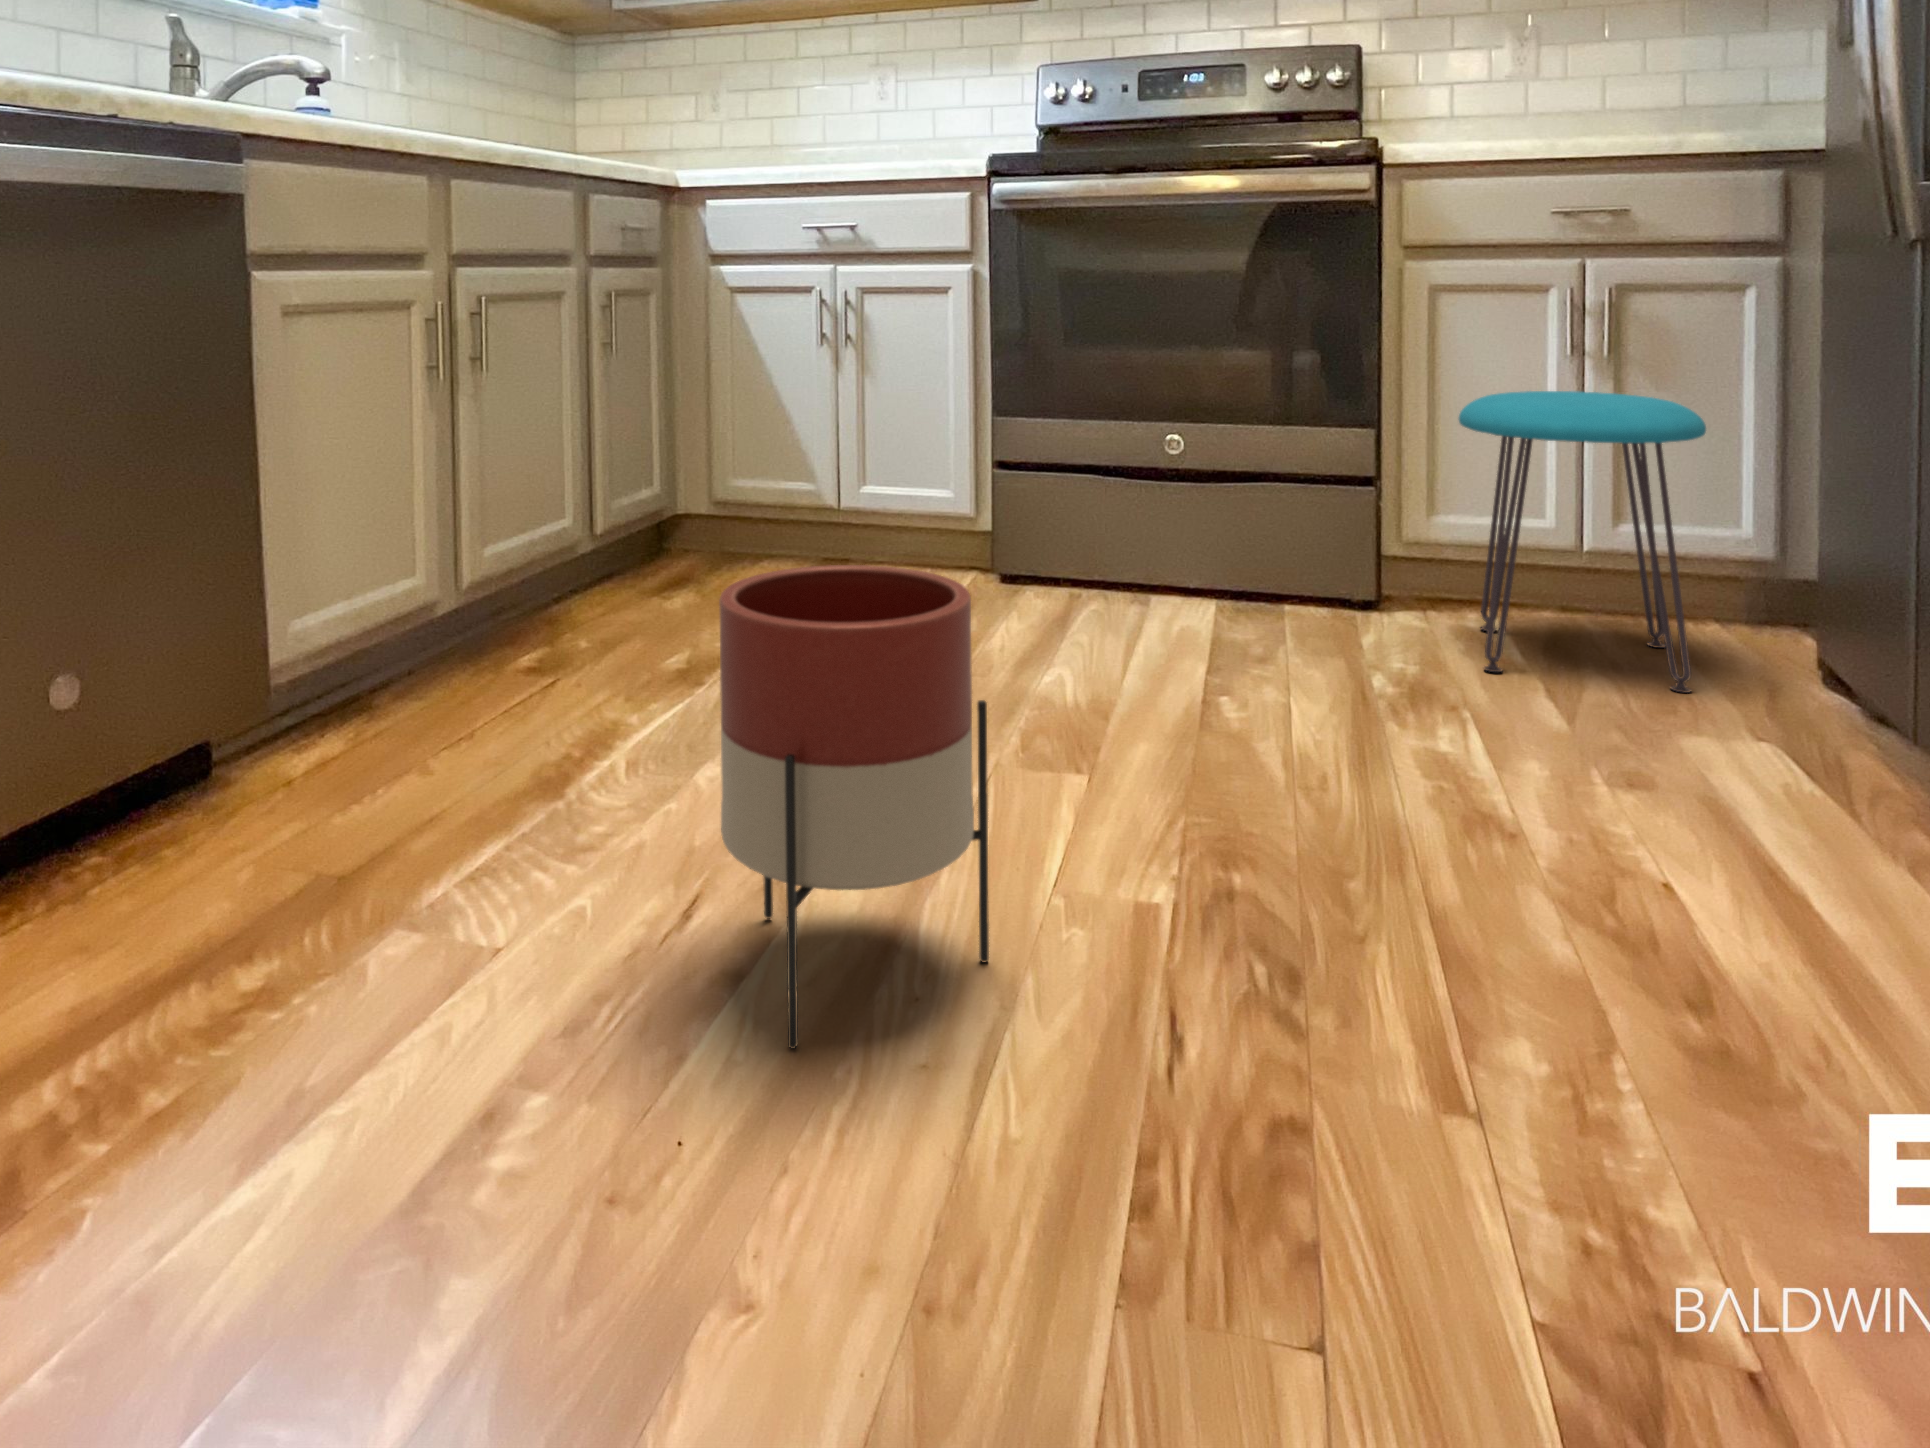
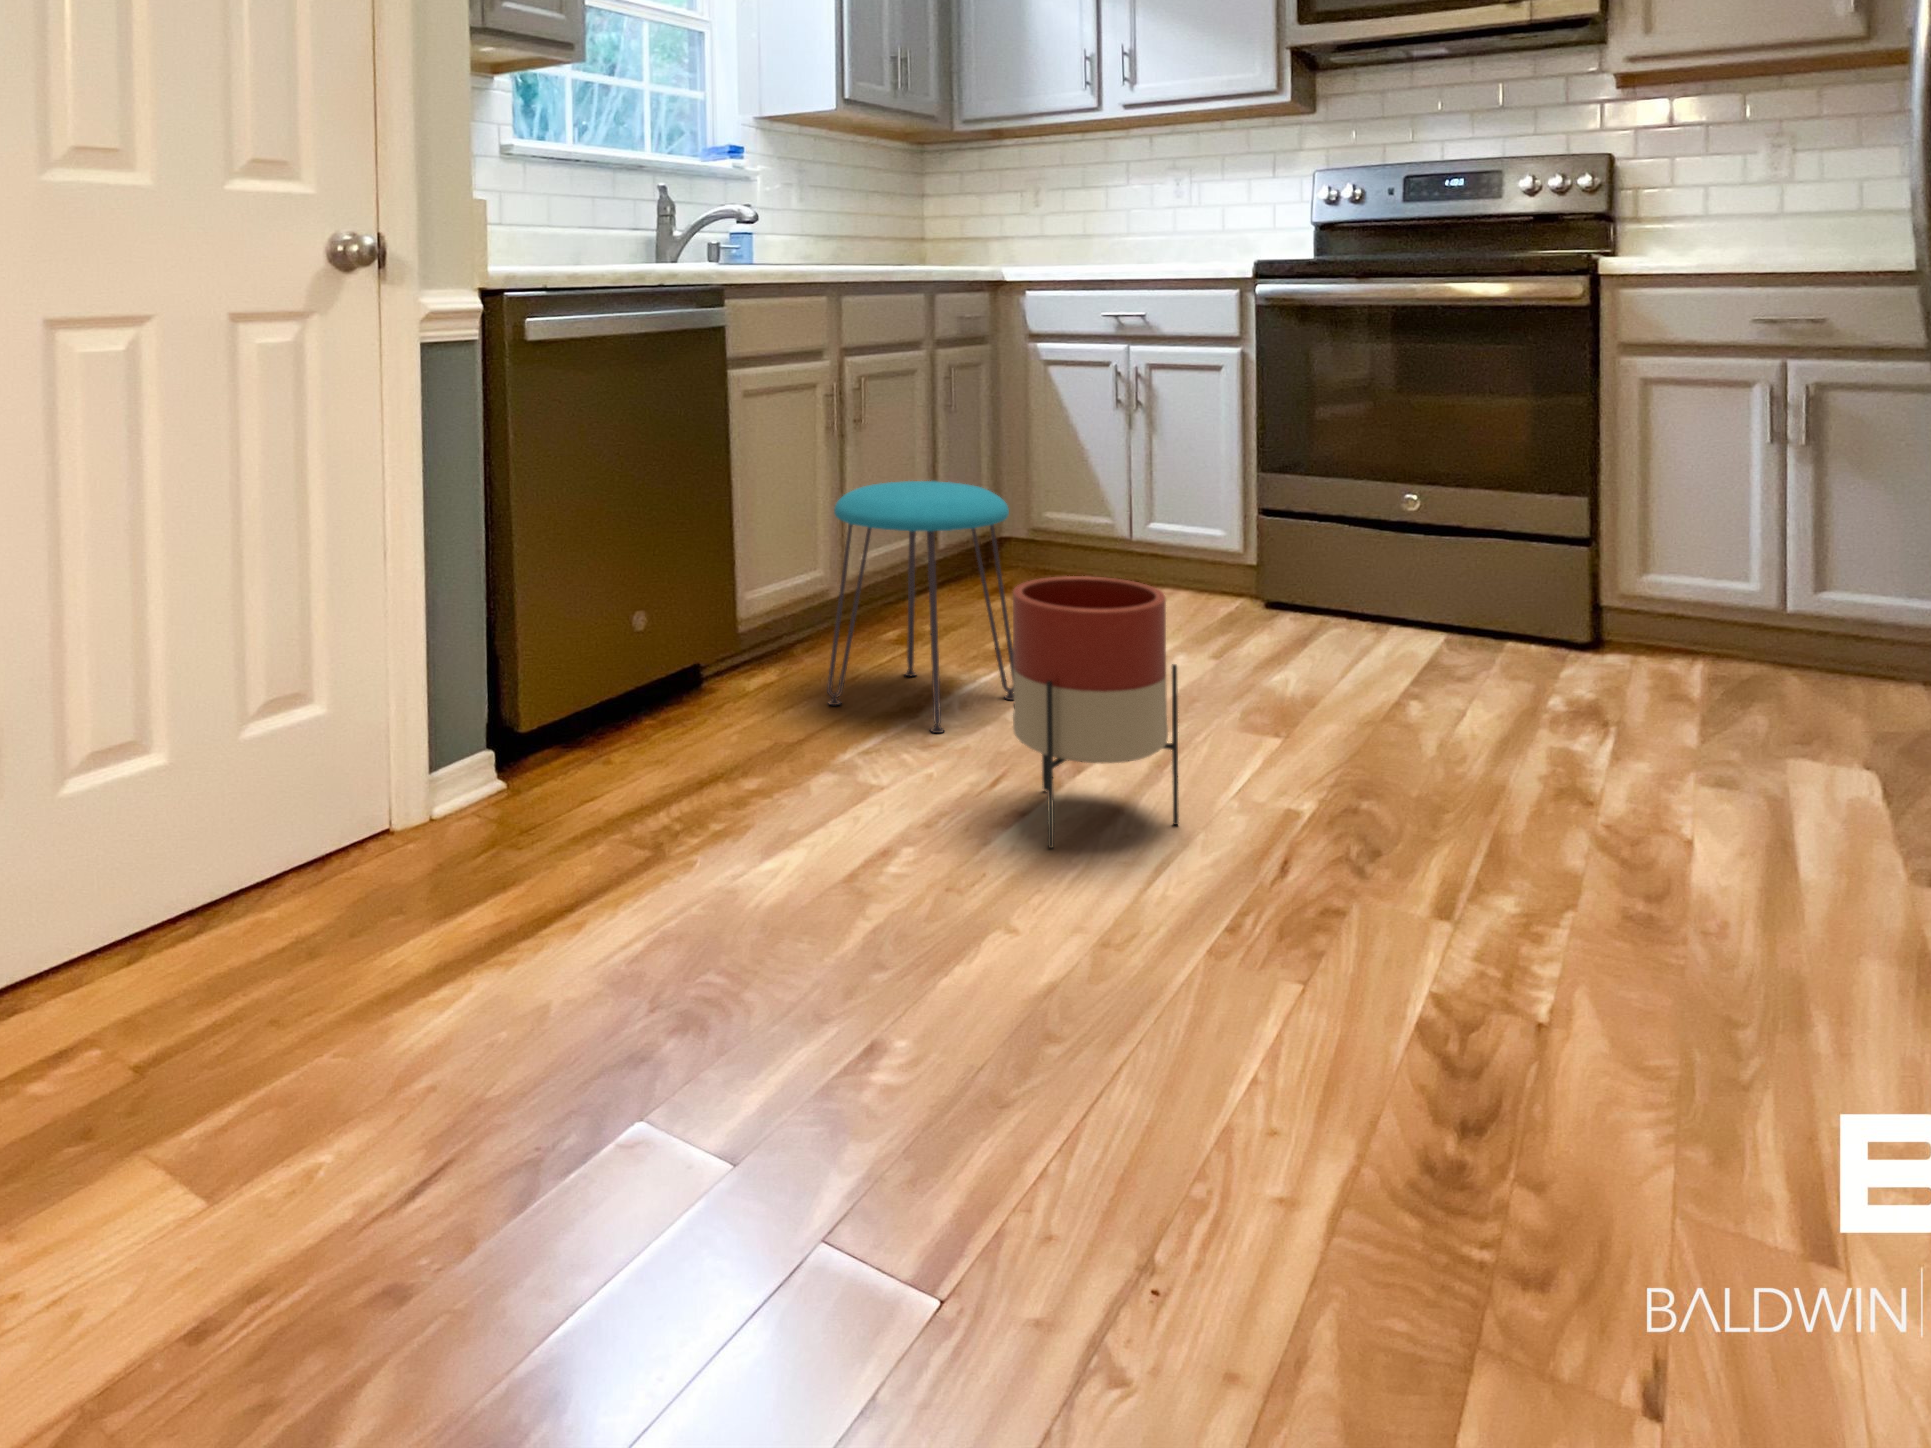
stool: present [1459,391,1706,693] -> present [827,481,1014,733]

